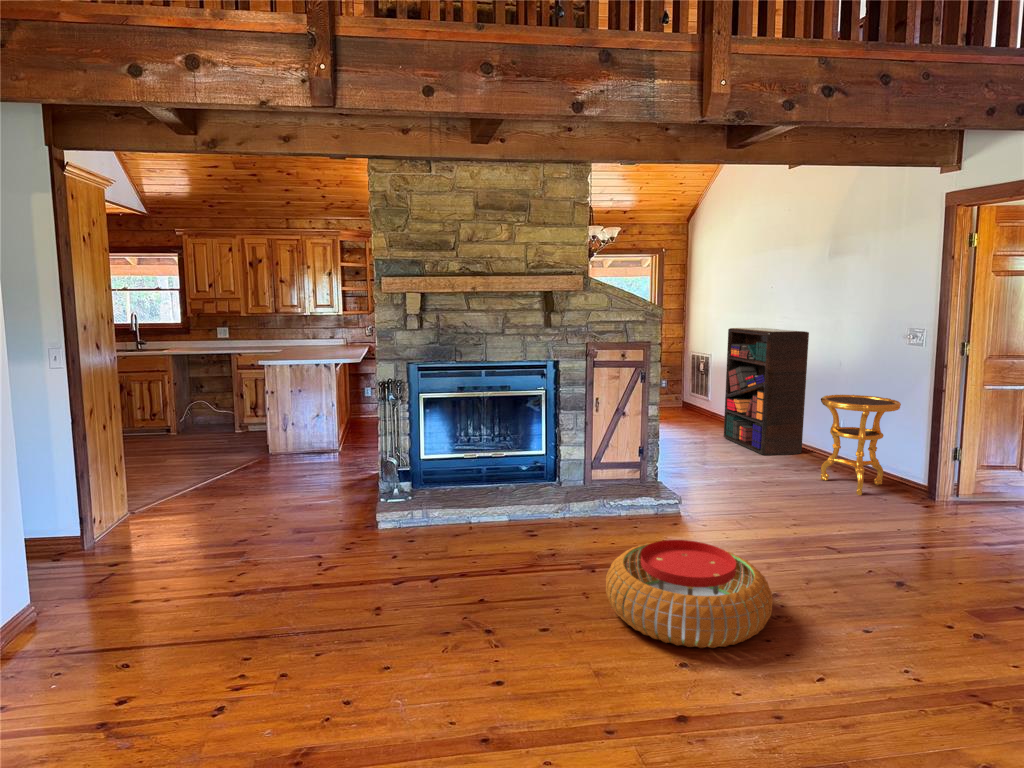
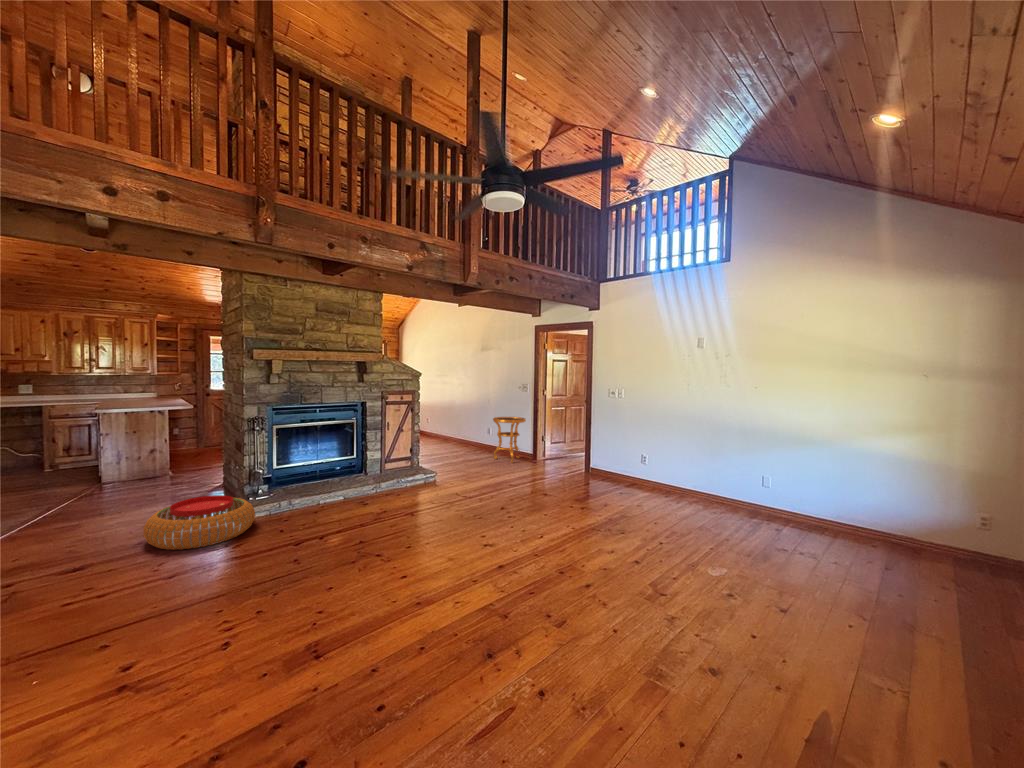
bookshelf: present [724,328,809,455] -> none [440,386,482,452]
pouf: present [606,540,773,648] -> present [143,495,255,550]

